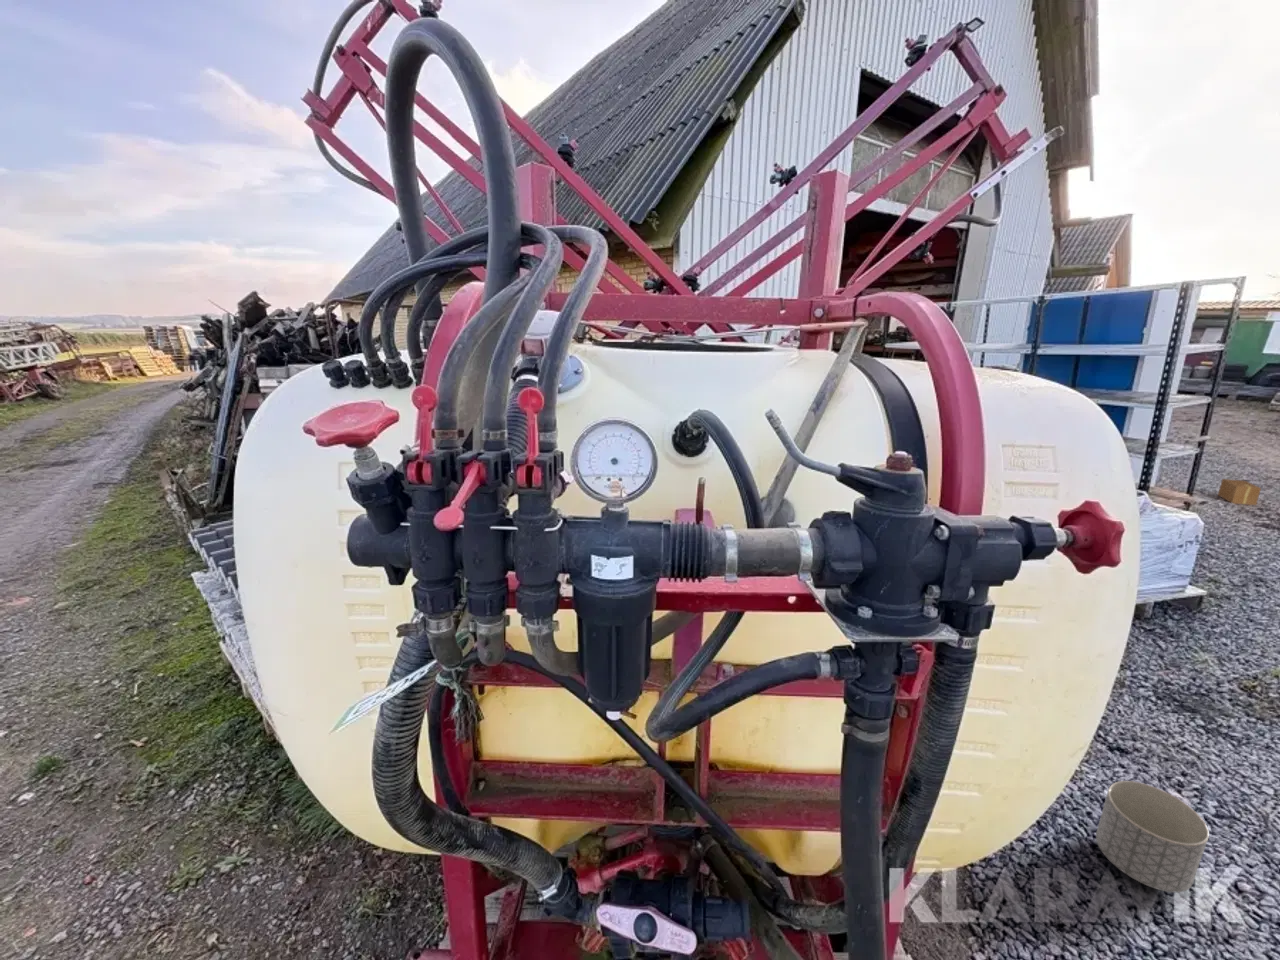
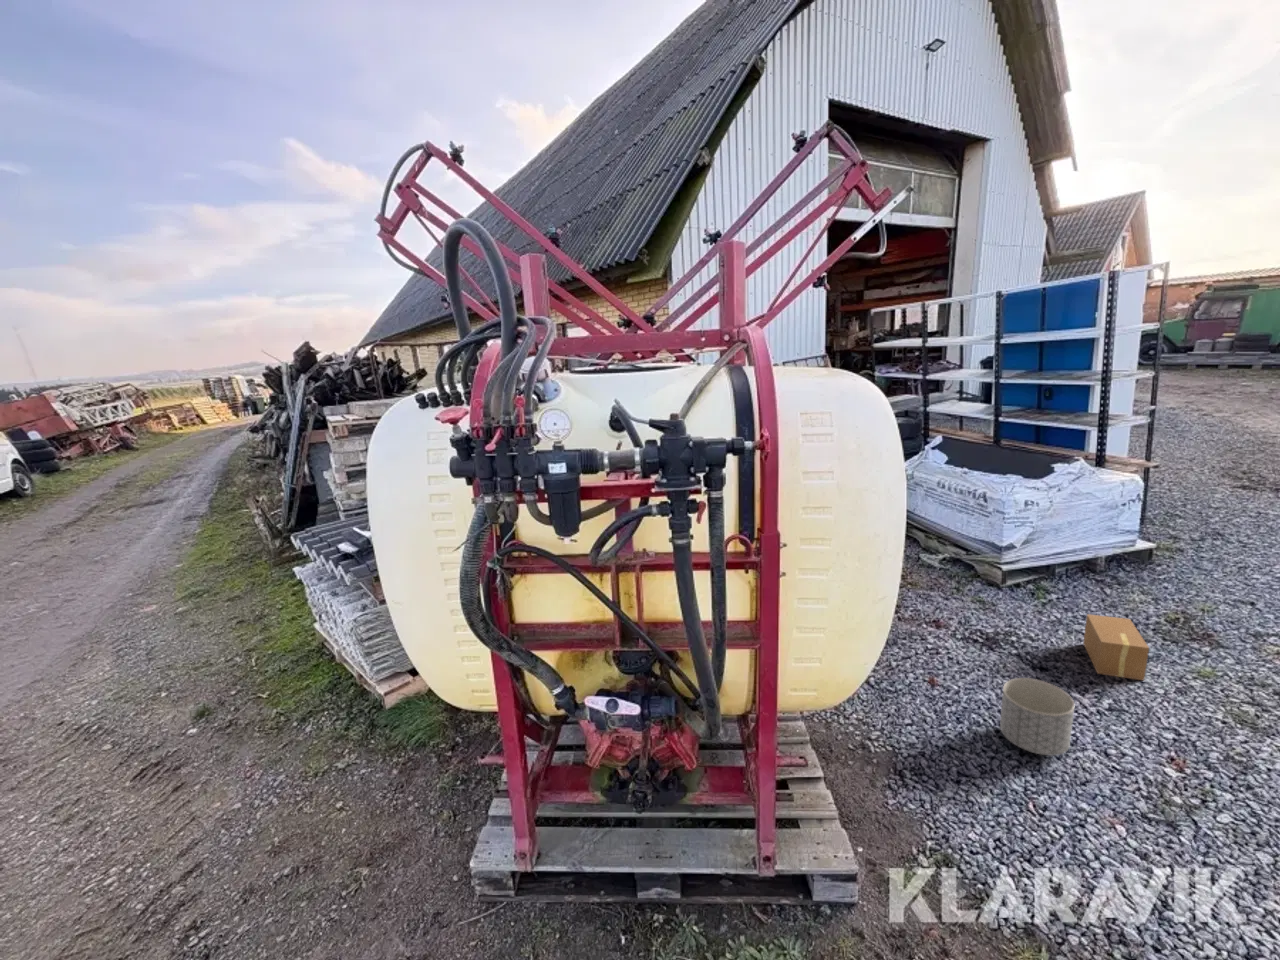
cardboard box: present [1218,479,1261,505] -> present [1084,614,1149,680]

